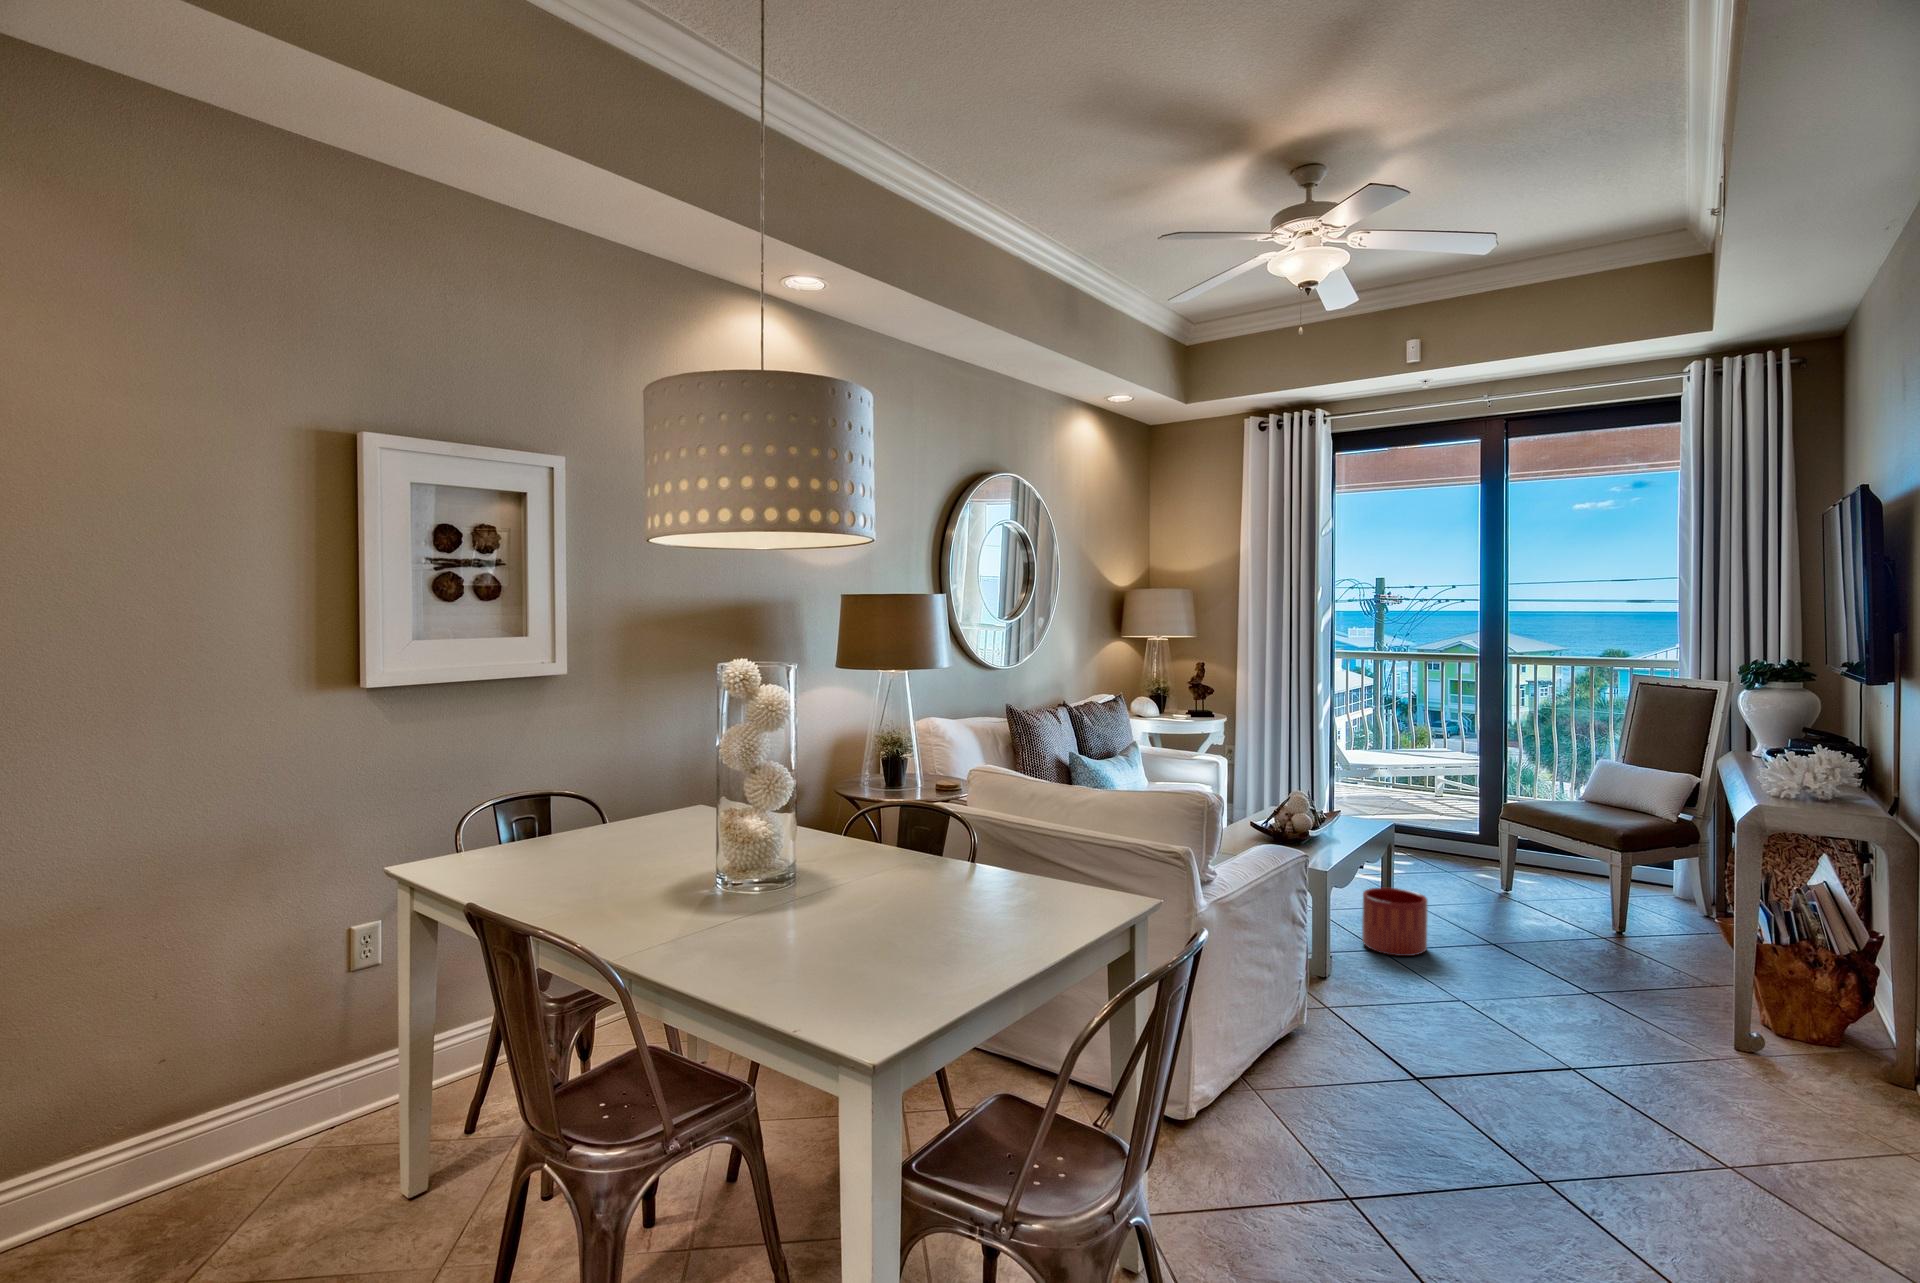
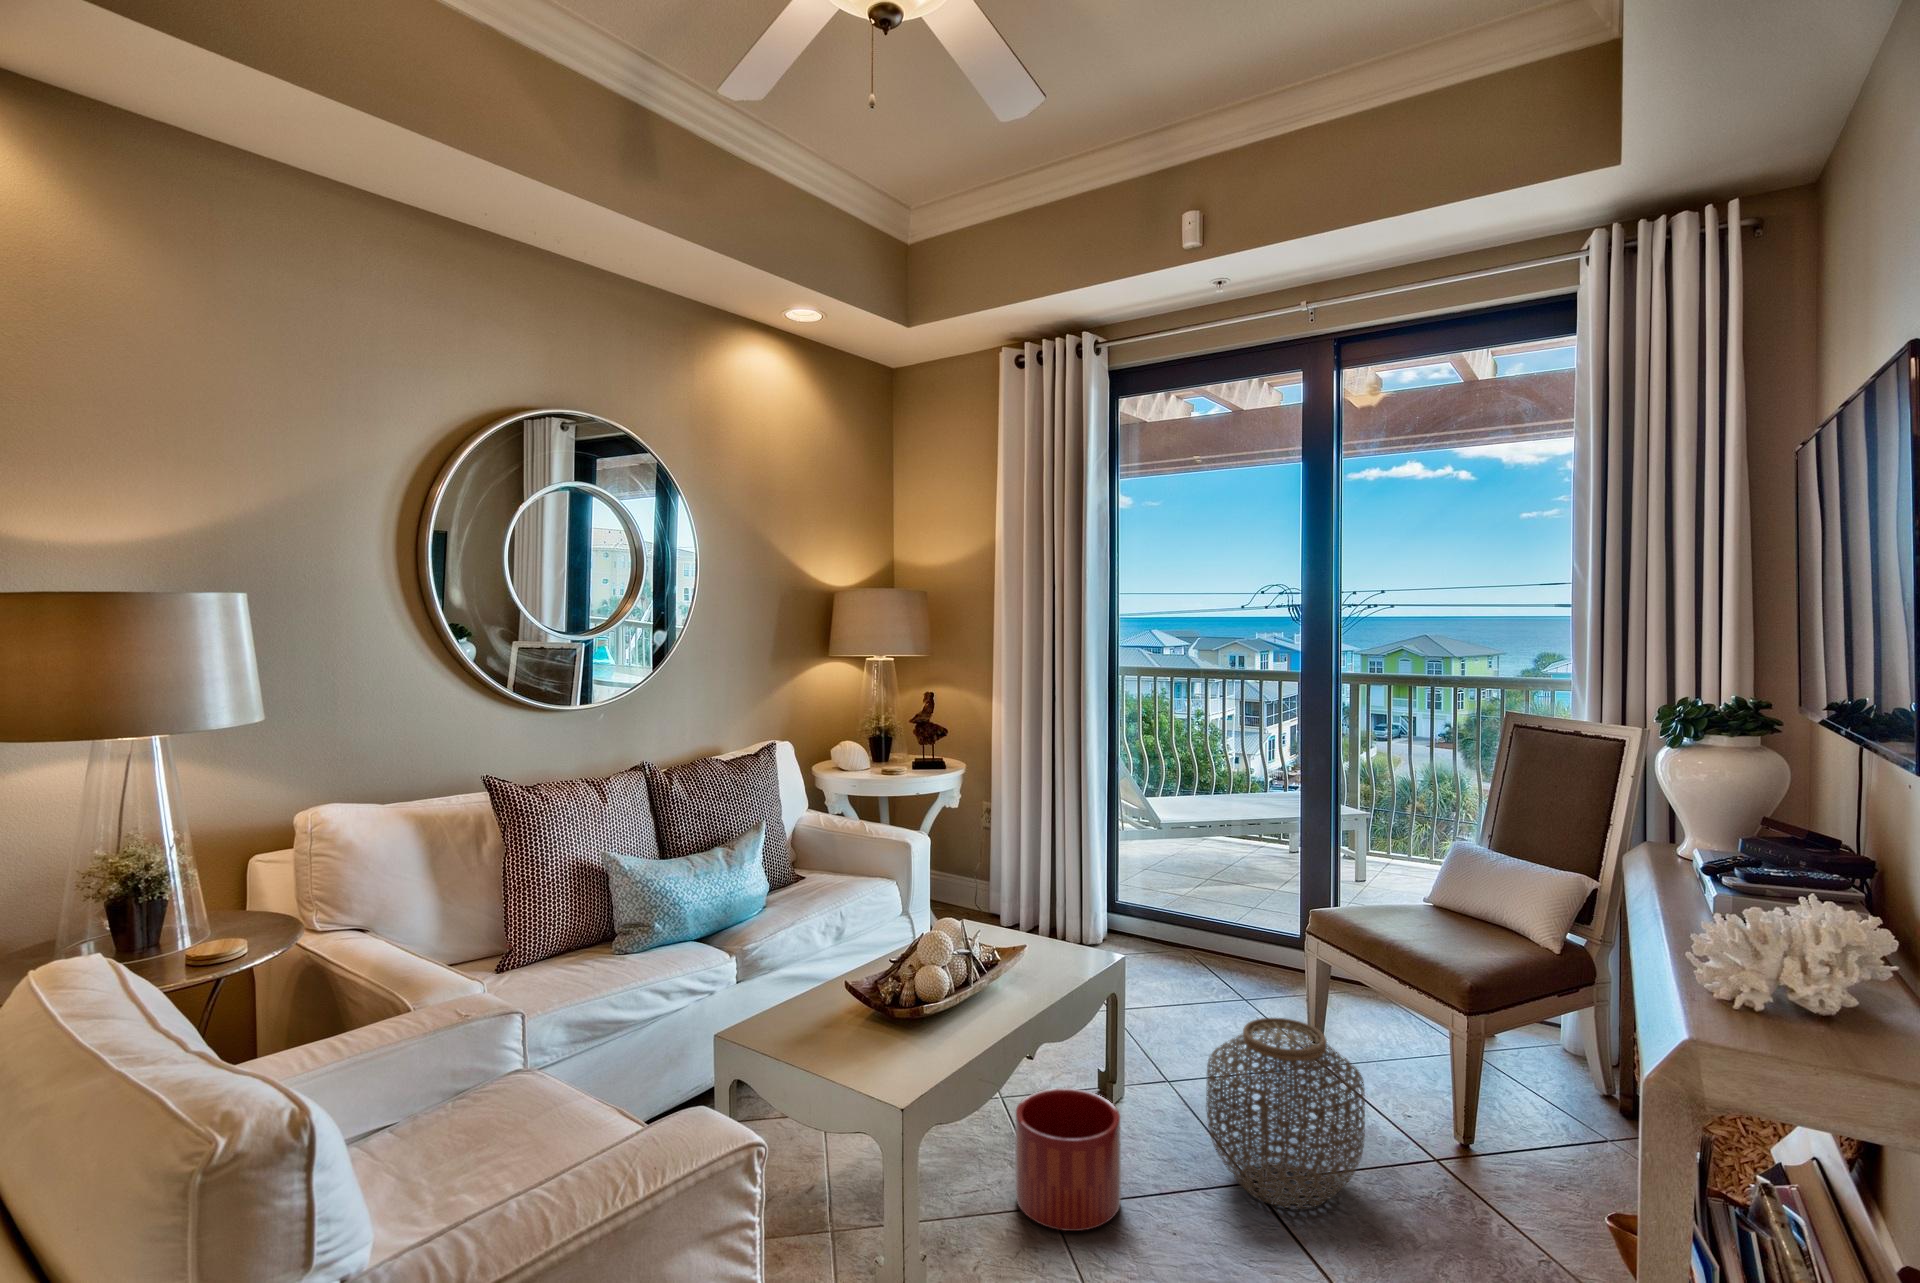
woven basket: none [1469,848,1568,950] -> present [1206,1018,1365,1209]

